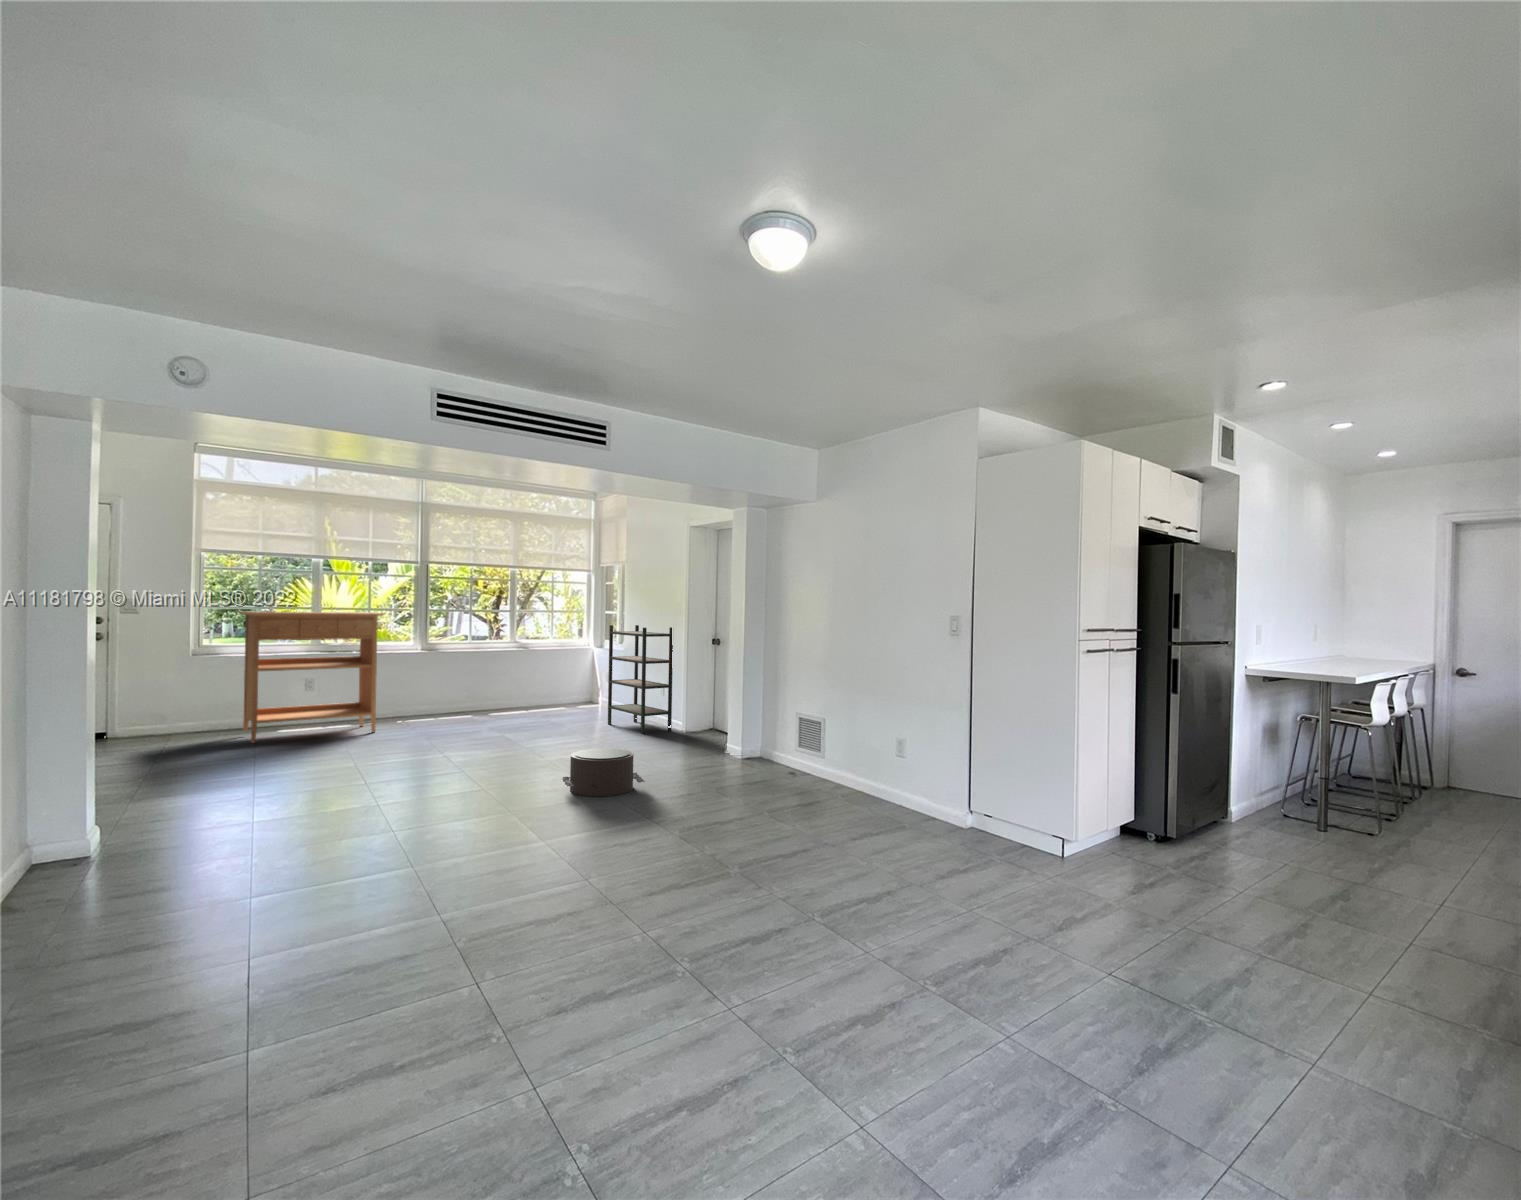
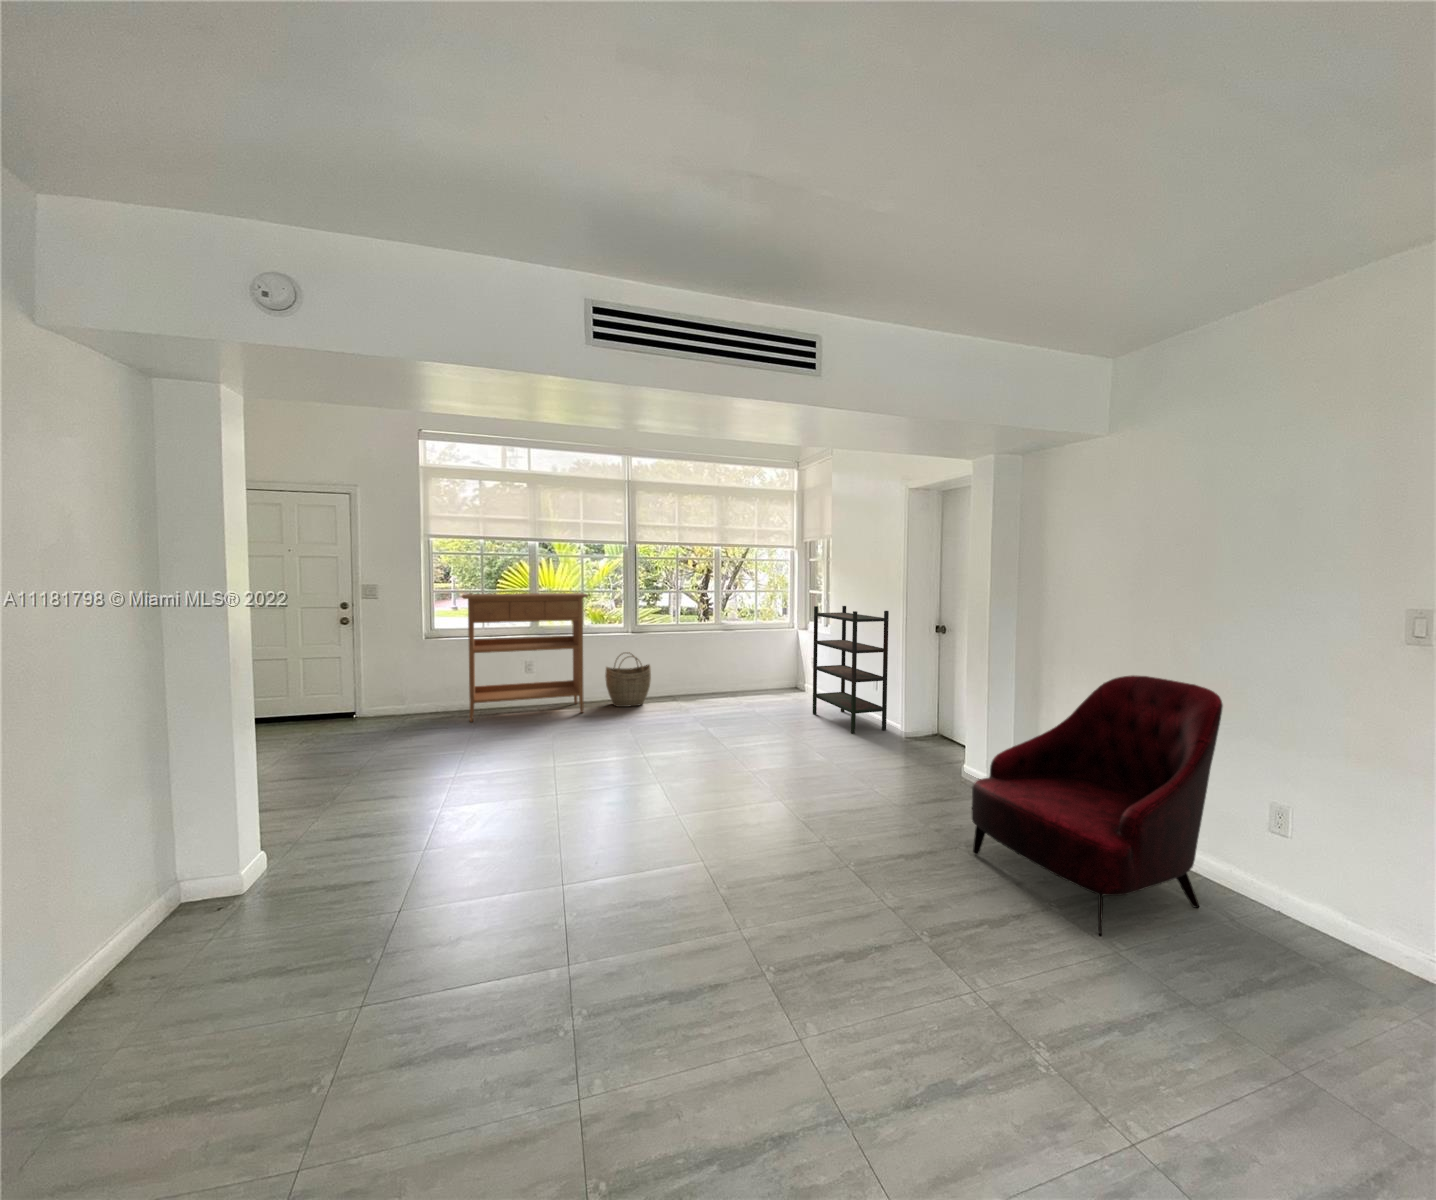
armchair: none [713,658,846,799] -> present [972,676,1223,936]
woven basket: none [396,673,445,727] -> present [605,652,651,707]
pouf: present [562,748,644,796] -> none [752,795,872,884]

